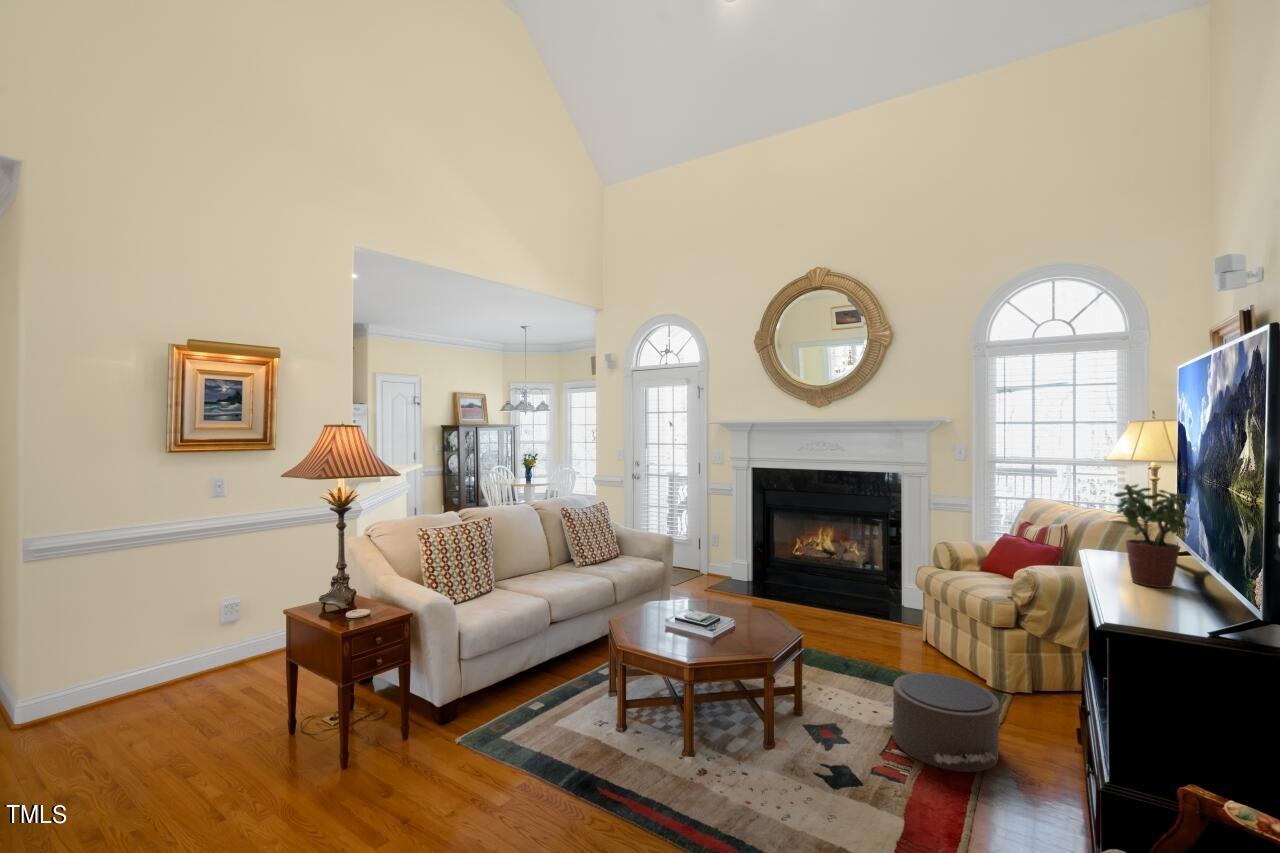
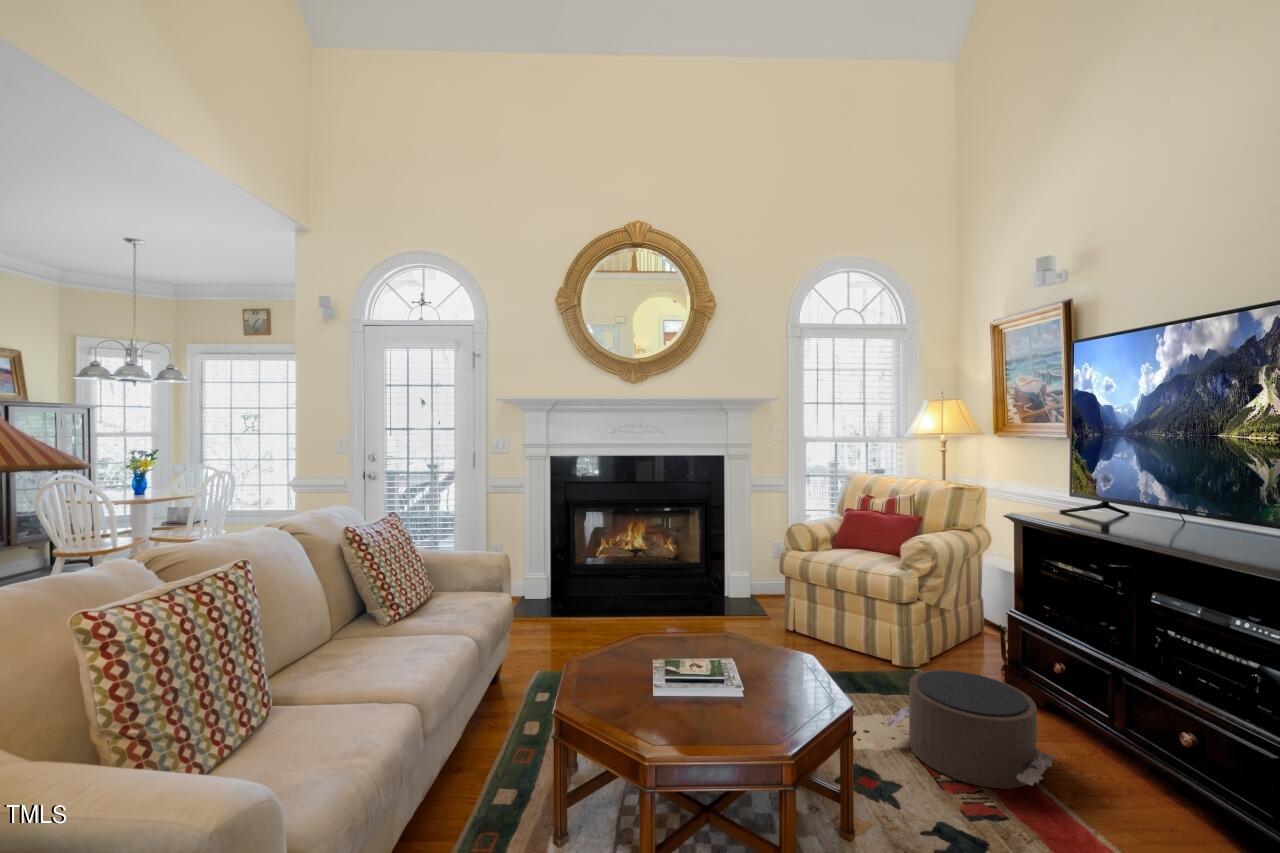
potted plant: present [1114,484,1192,588] -> none [1151,435,1239,539]

